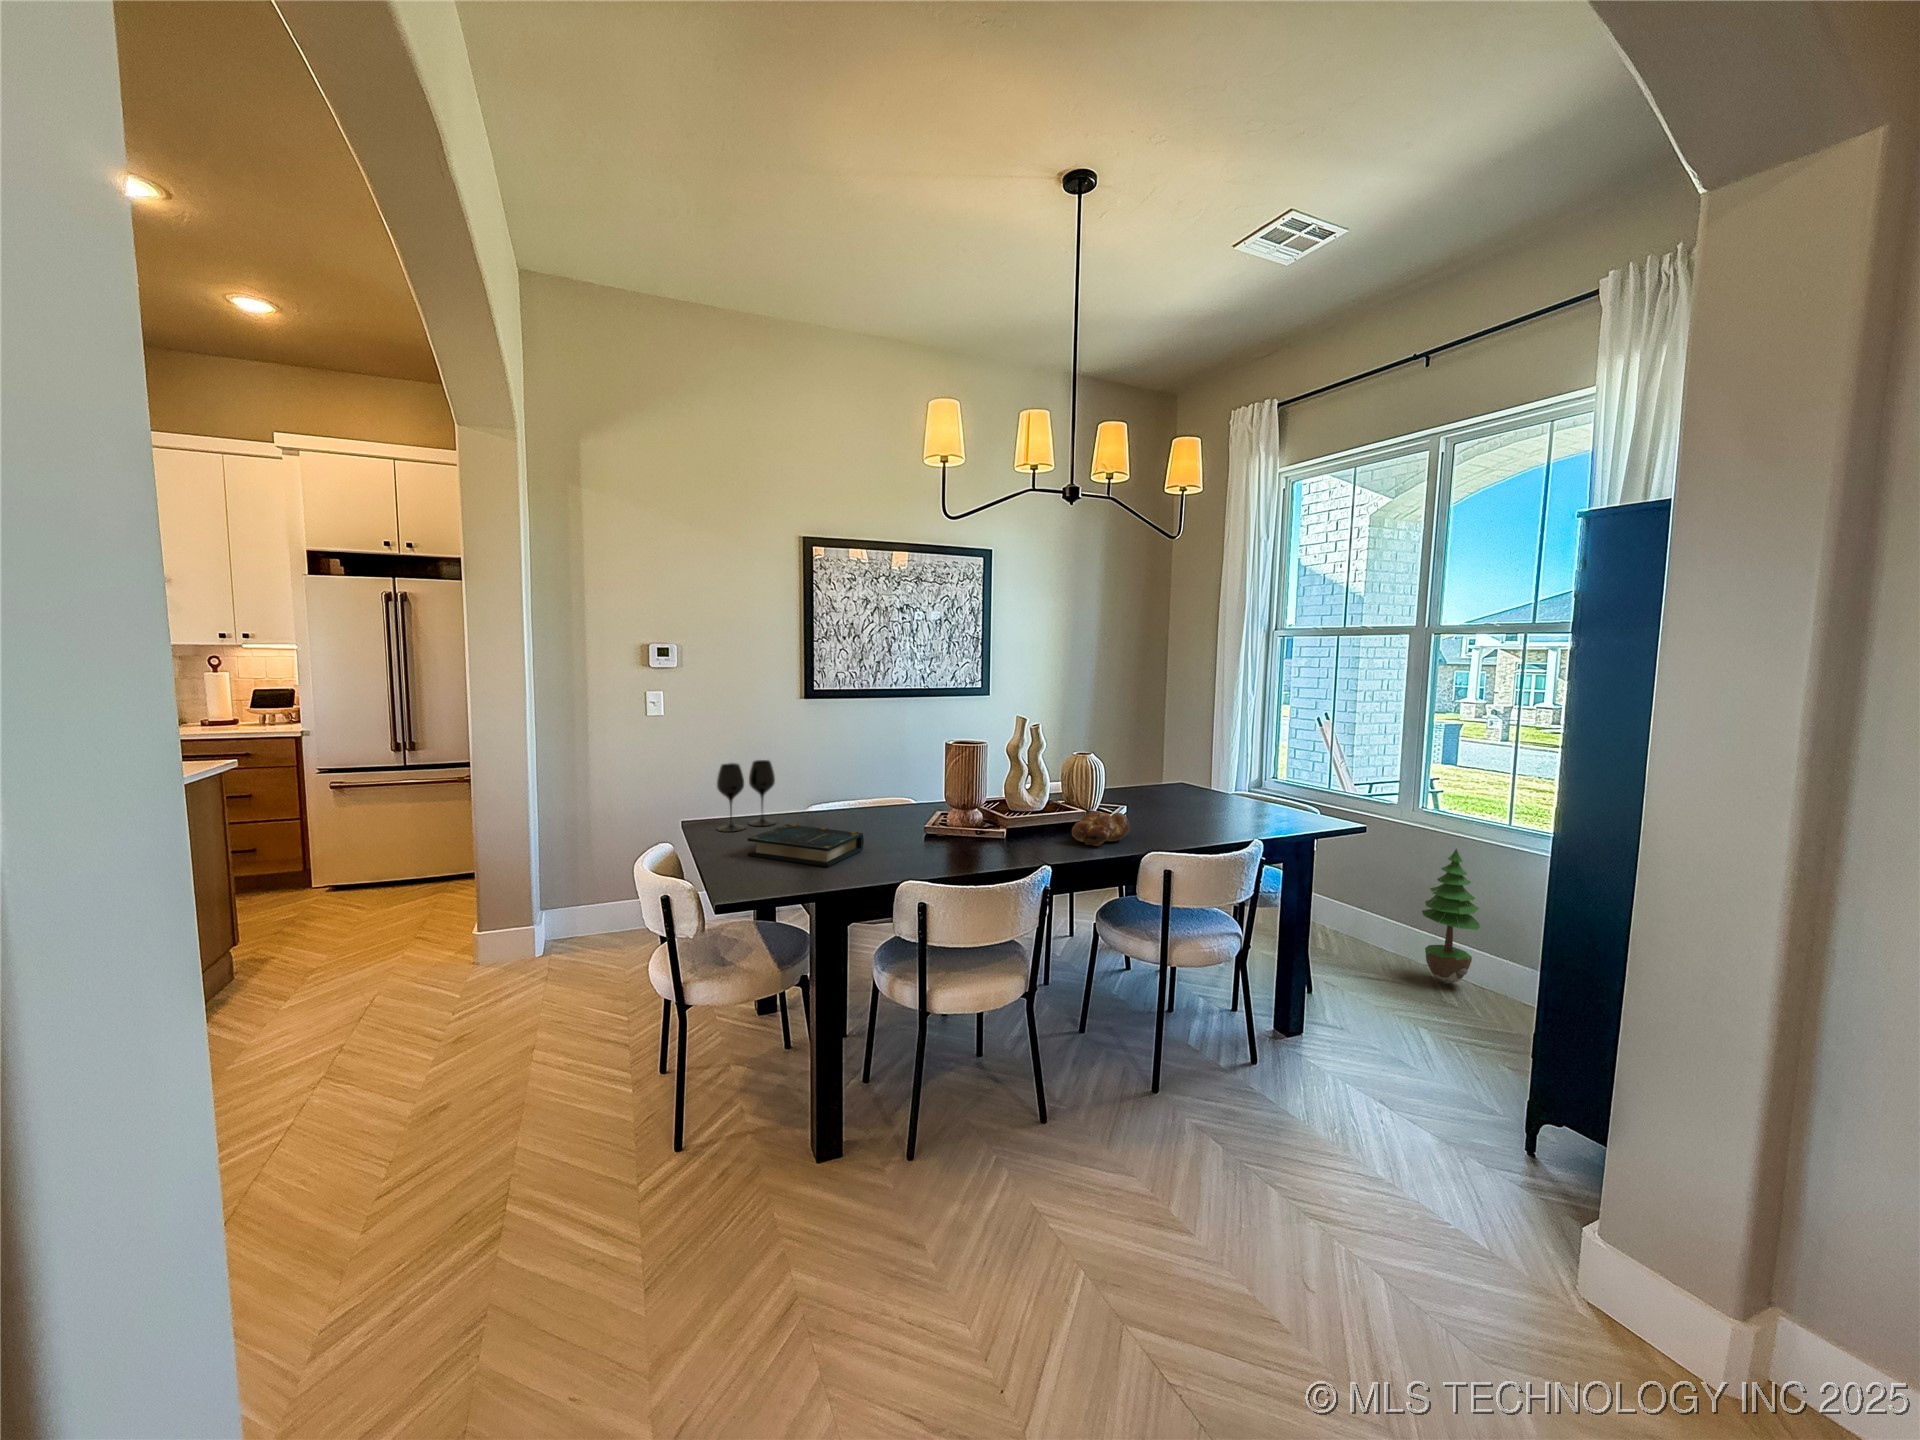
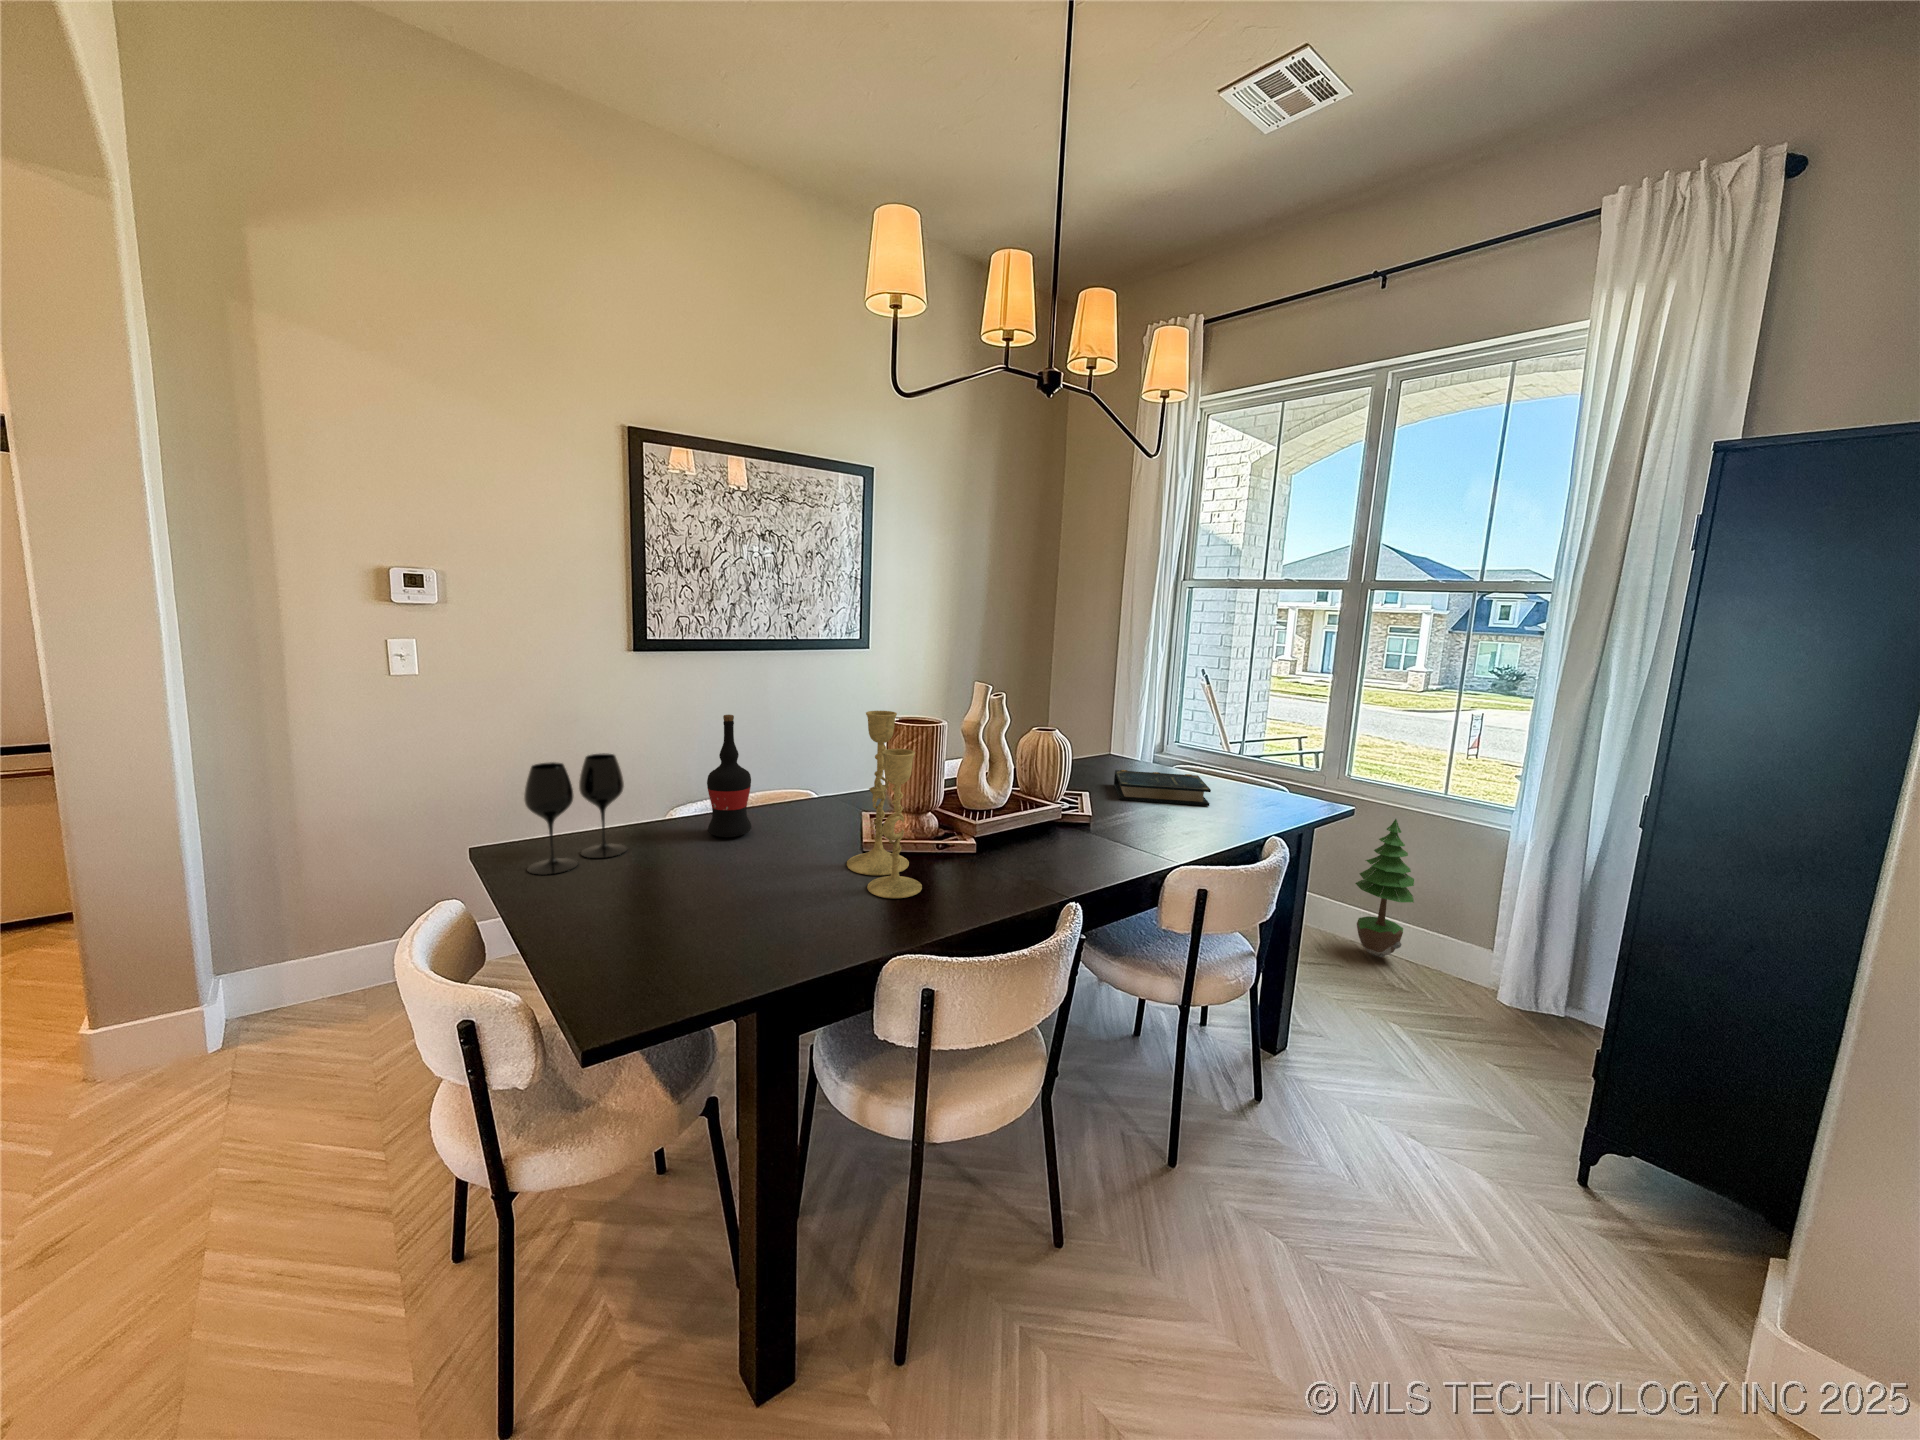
candlestick: none [909,733,952,855] -> present [847,711,922,898]
wine bottle: none [828,737,857,820] -> present [707,715,751,837]
bread loaf: present [1072,811,1131,846] -> none [1068,809,1135,861]
book: present [747,824,864,867] -> present [1114,770,1211,806]

